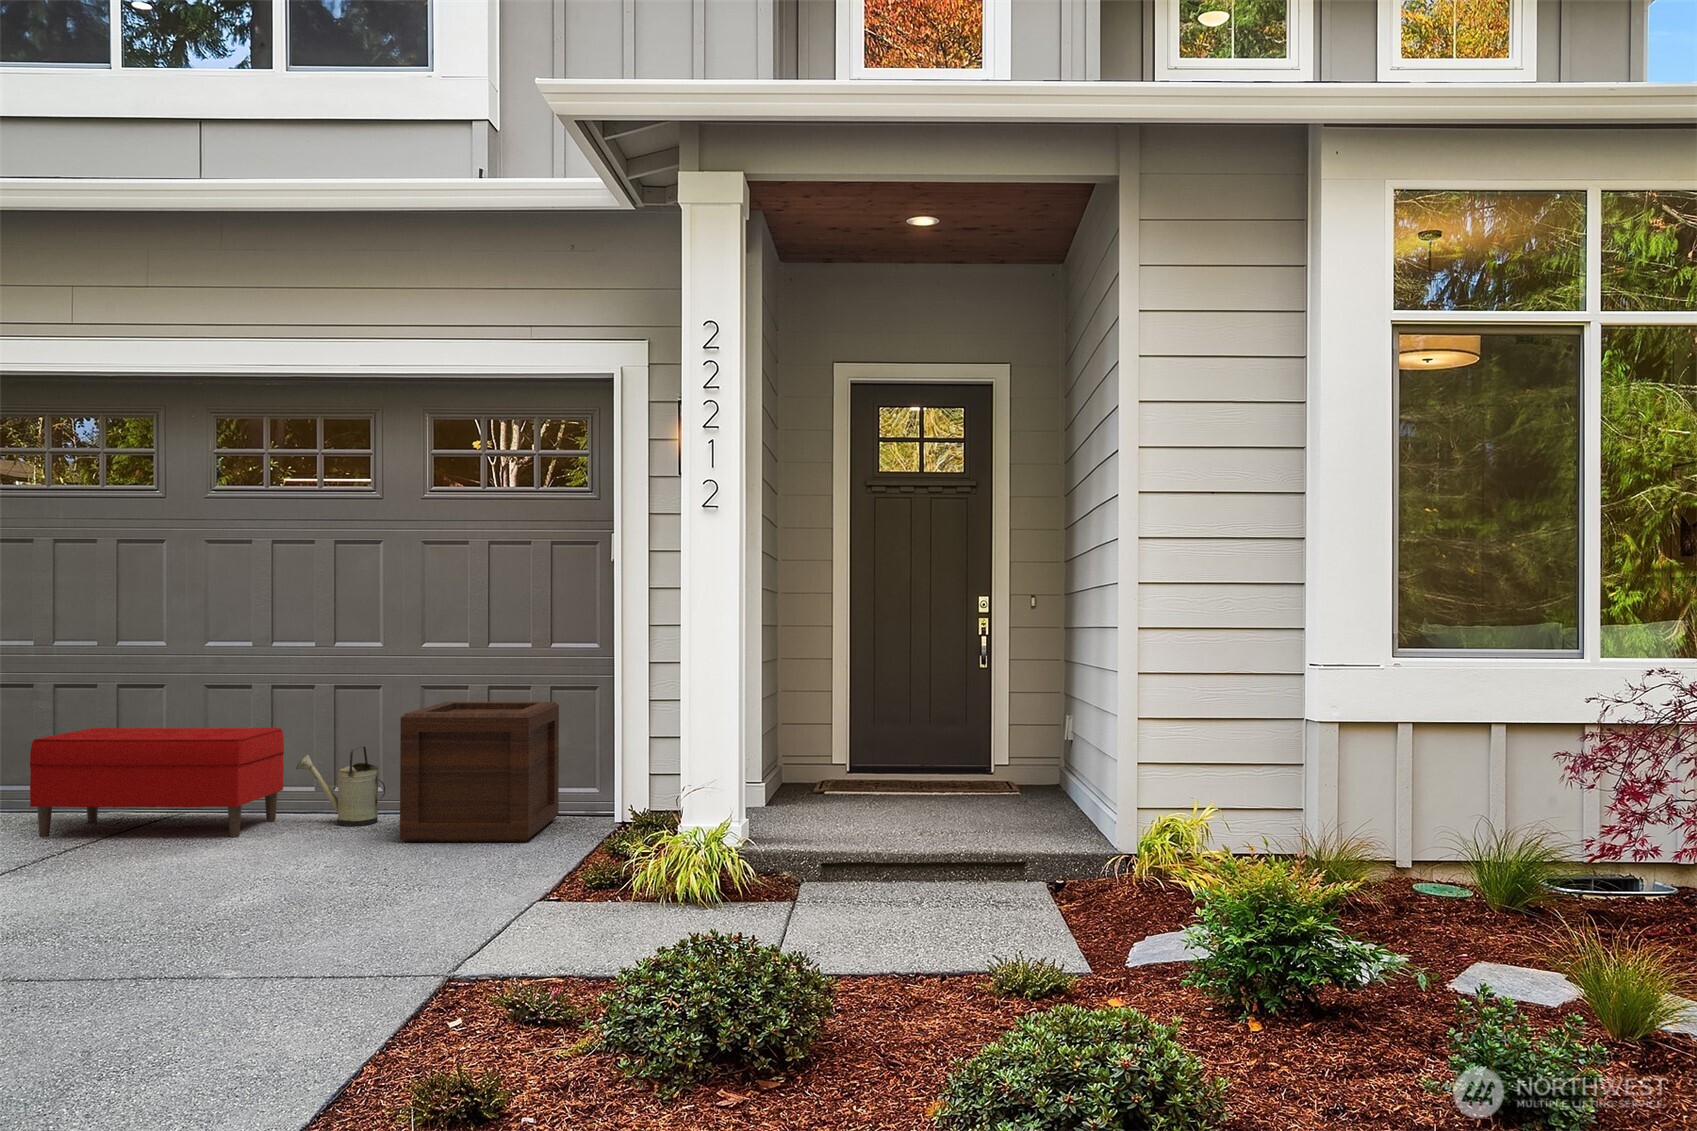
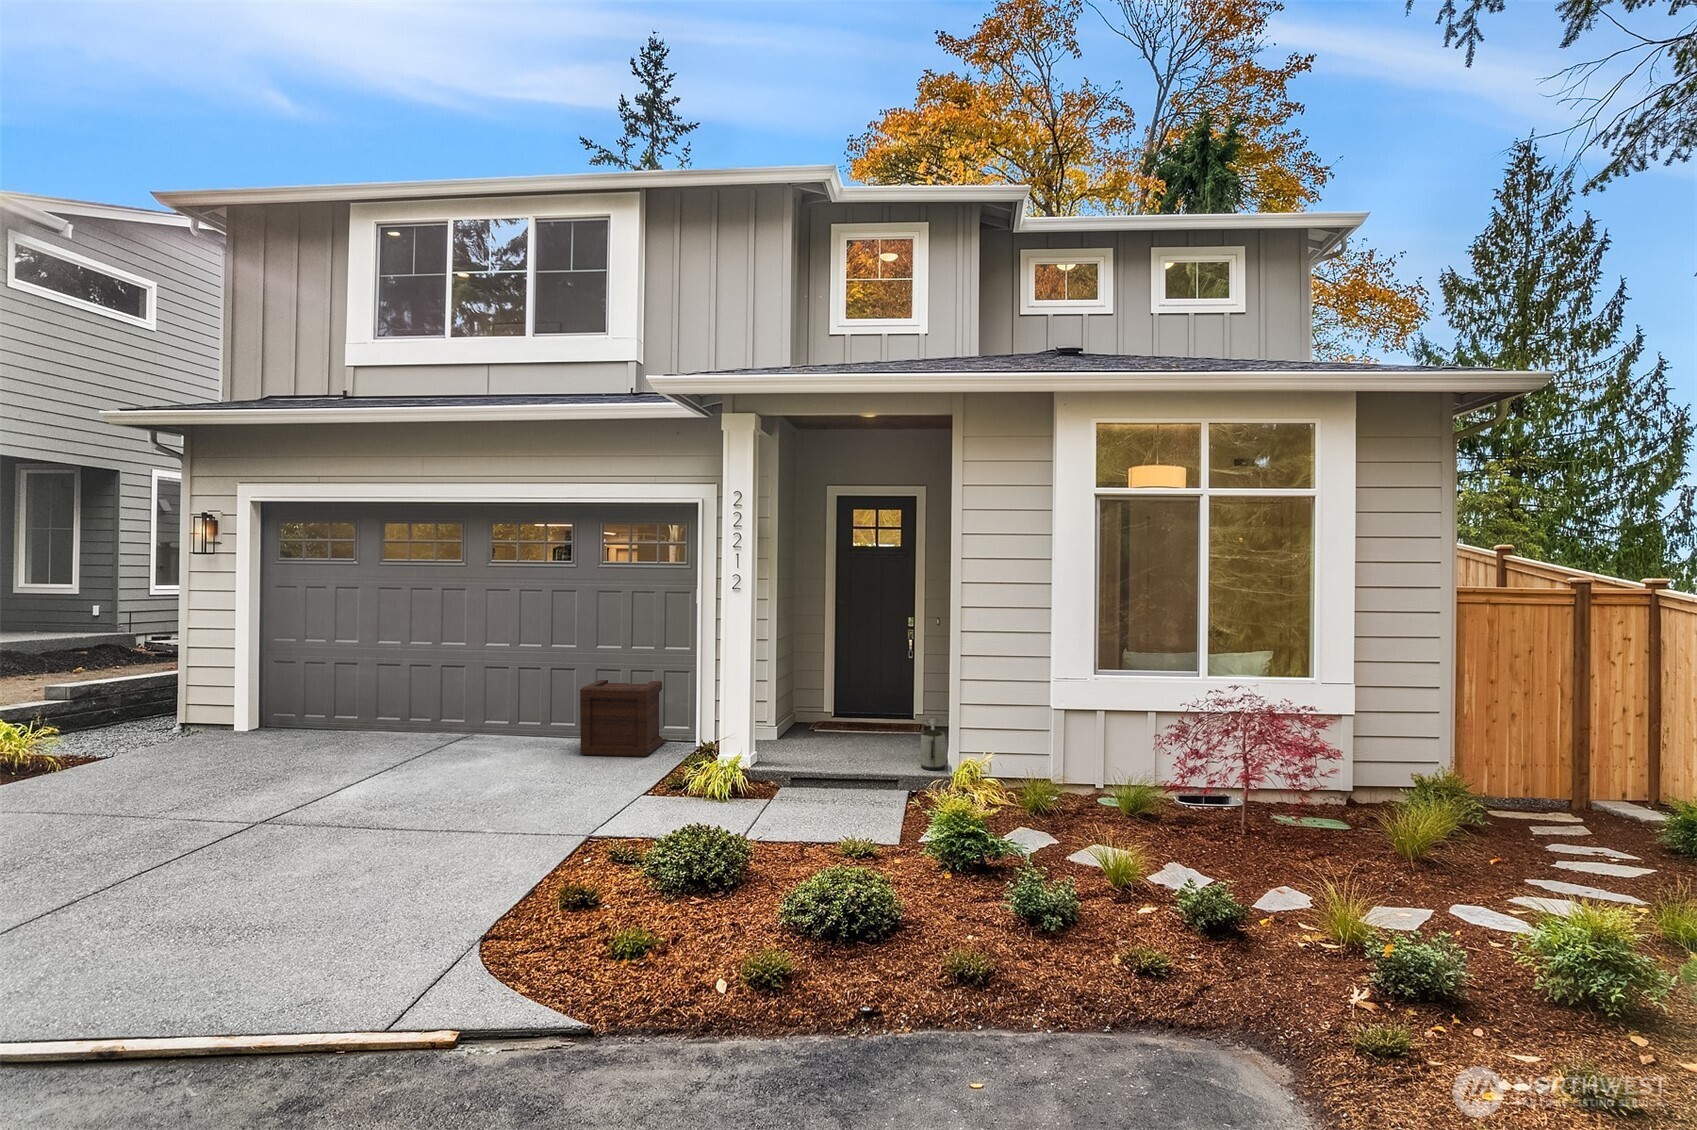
bench: present [30,728,284,837] -> none [393,688,523,750]
watering can: present [296,747,385,826] -> present [921,717,945,770]

